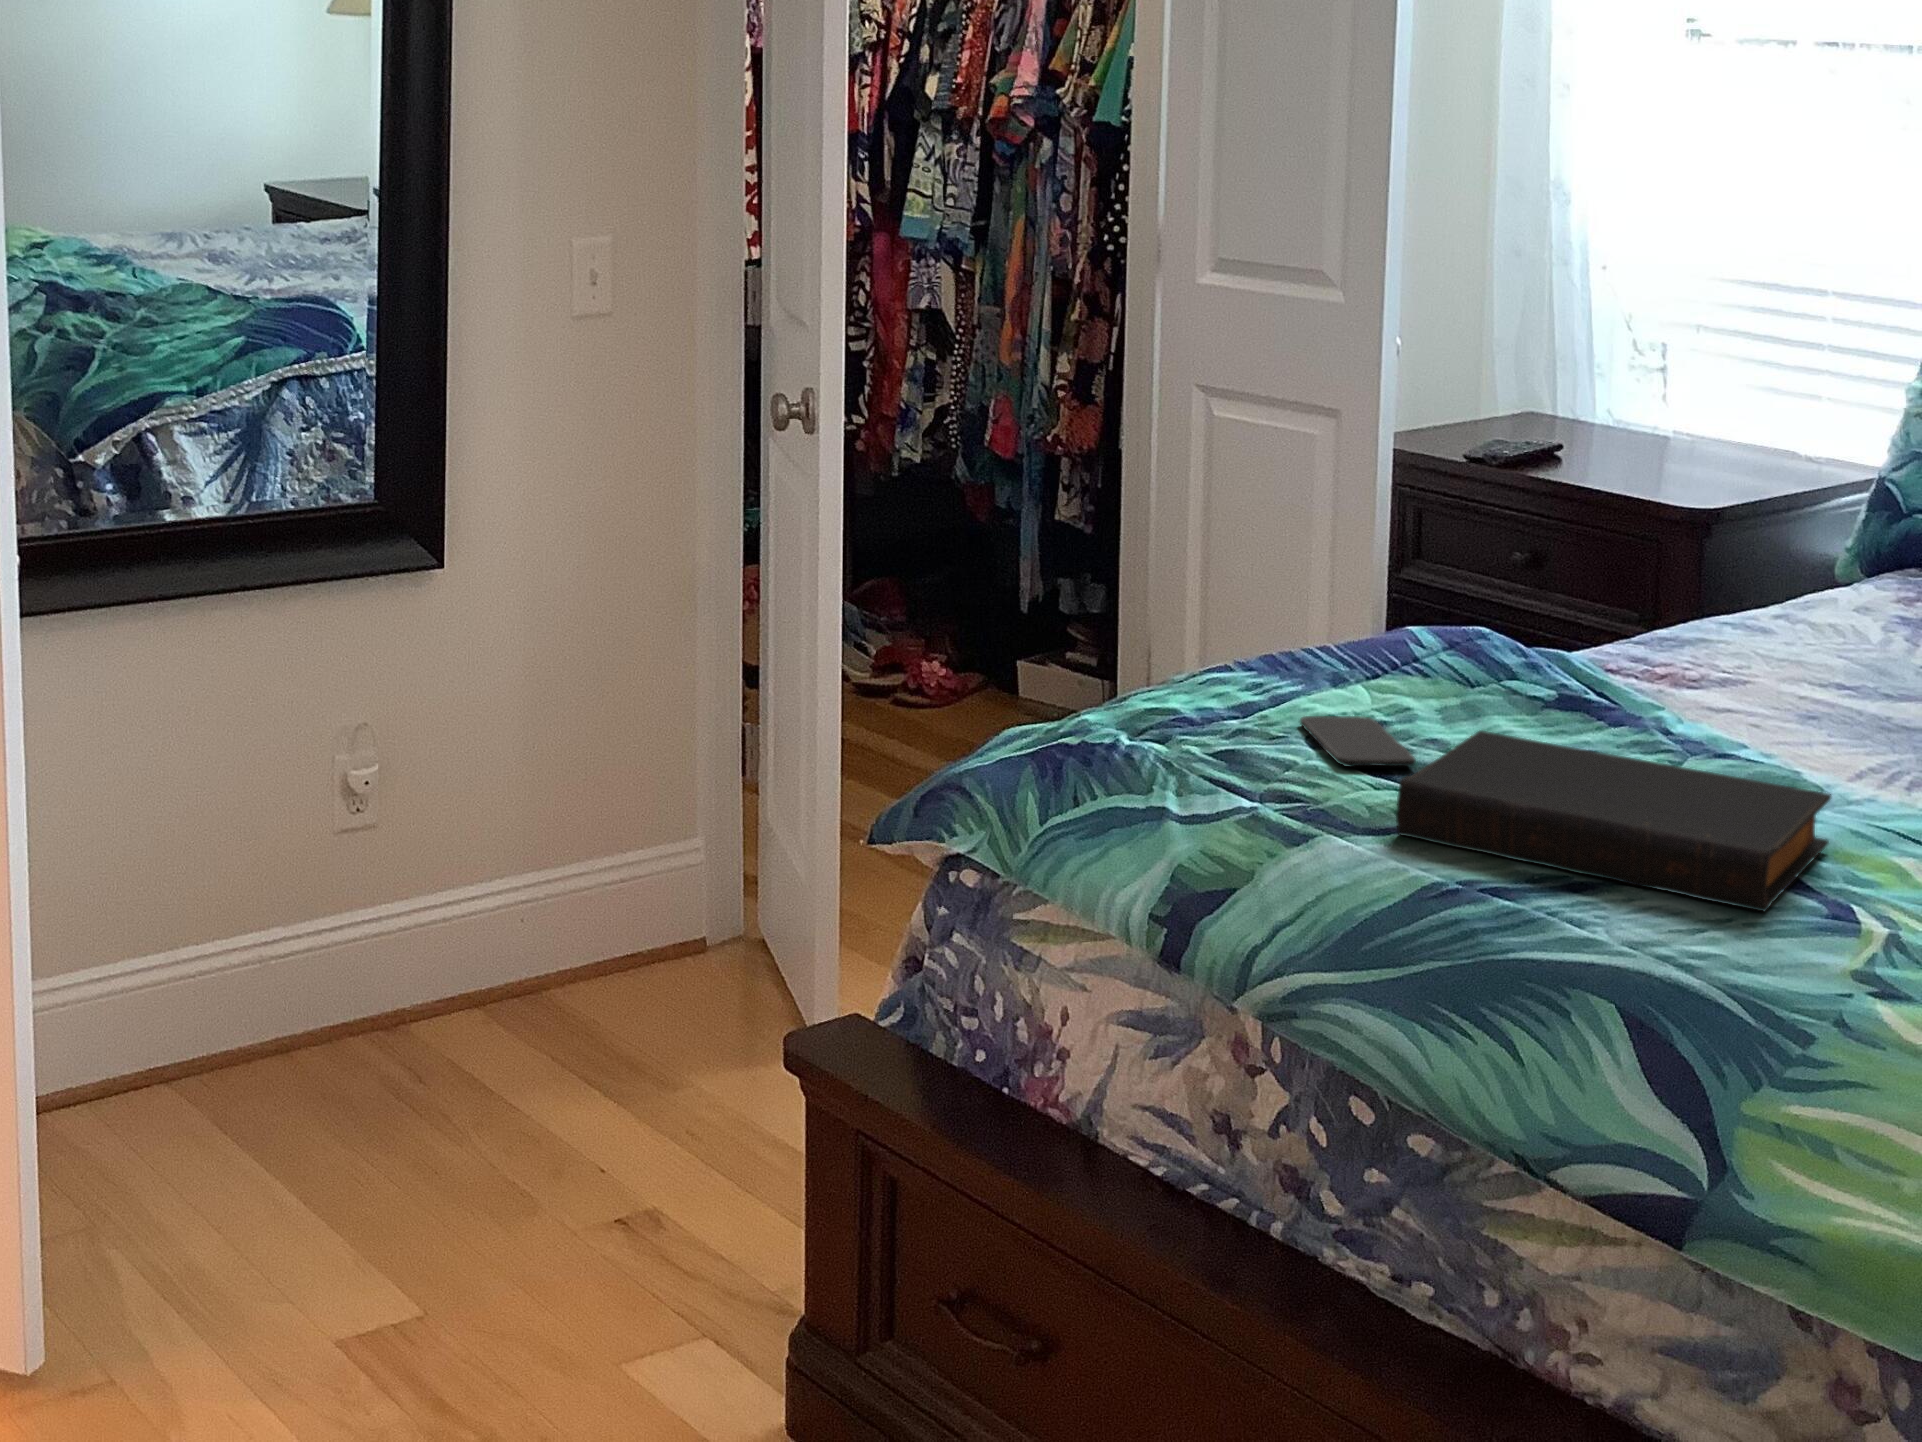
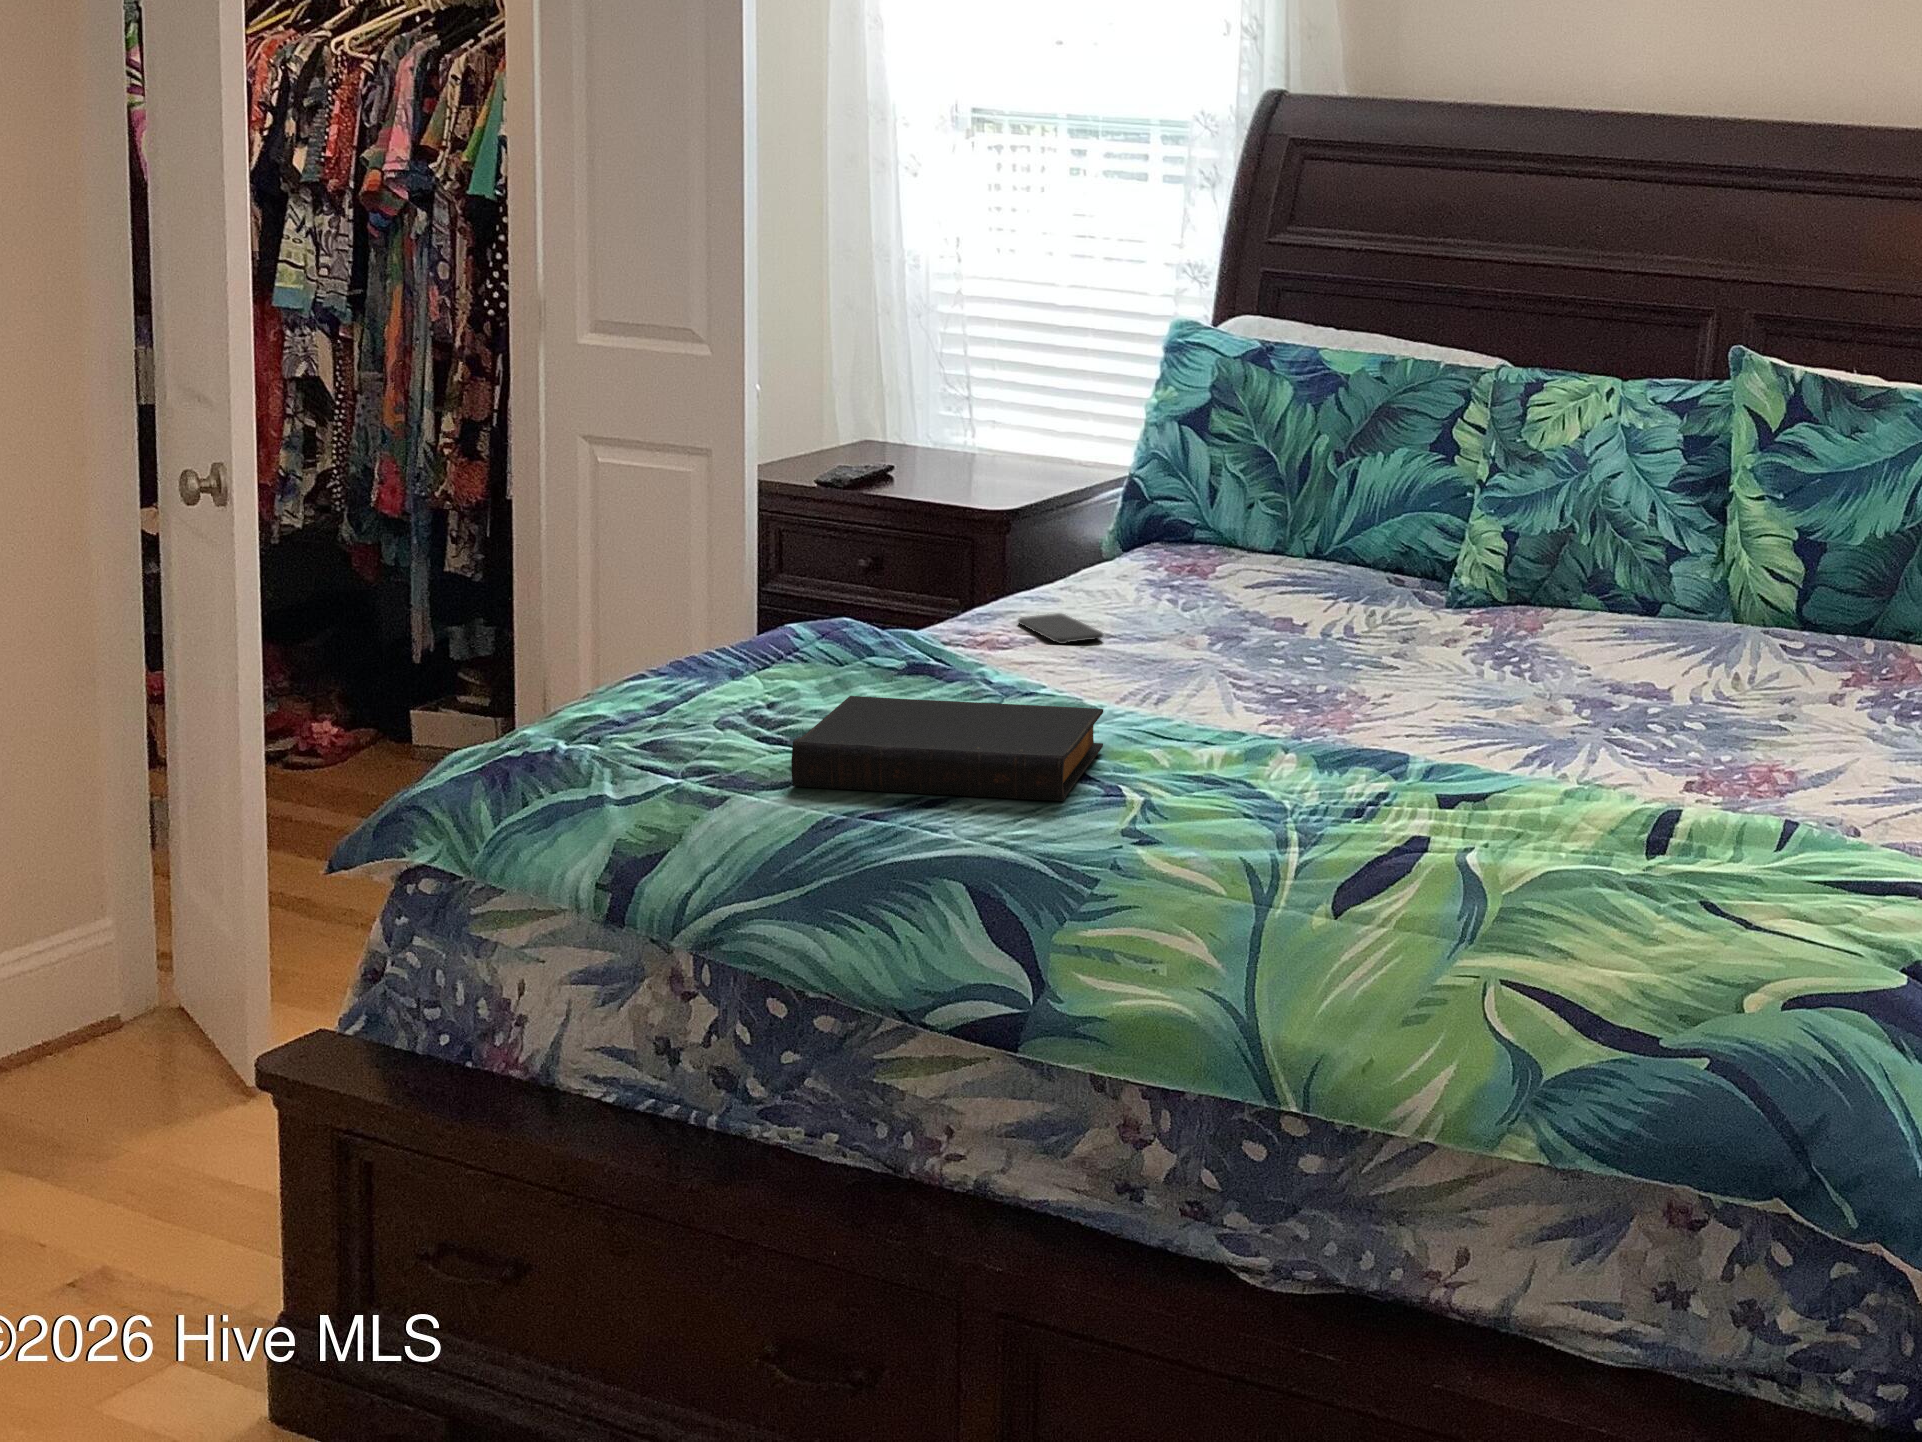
smartphone: present [1300,716,1416,767] -> present [1018,613,1103,644]

